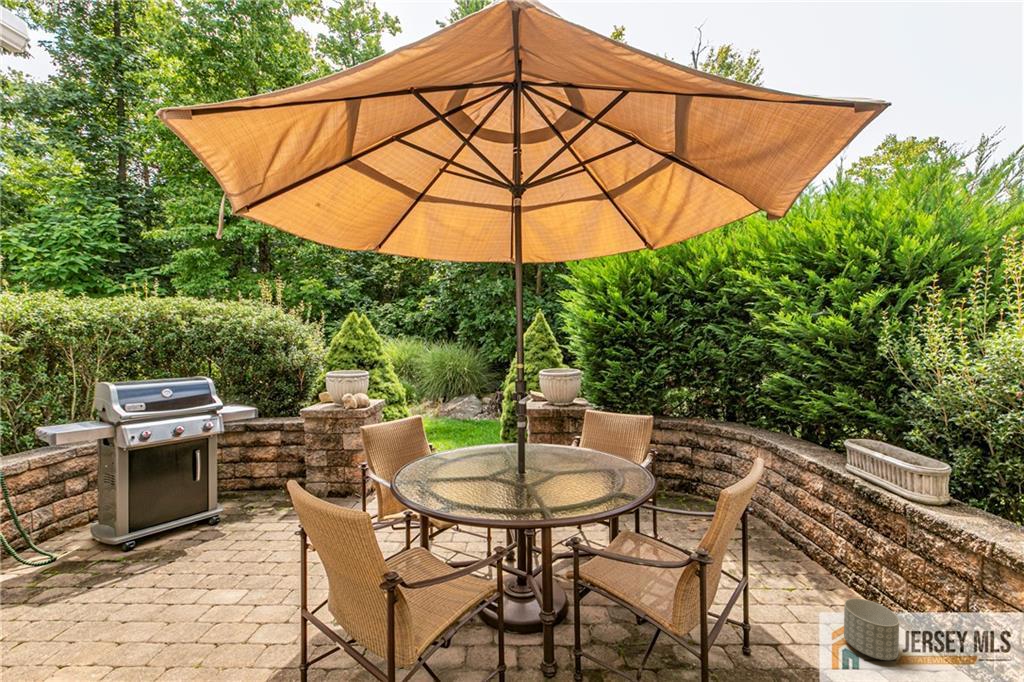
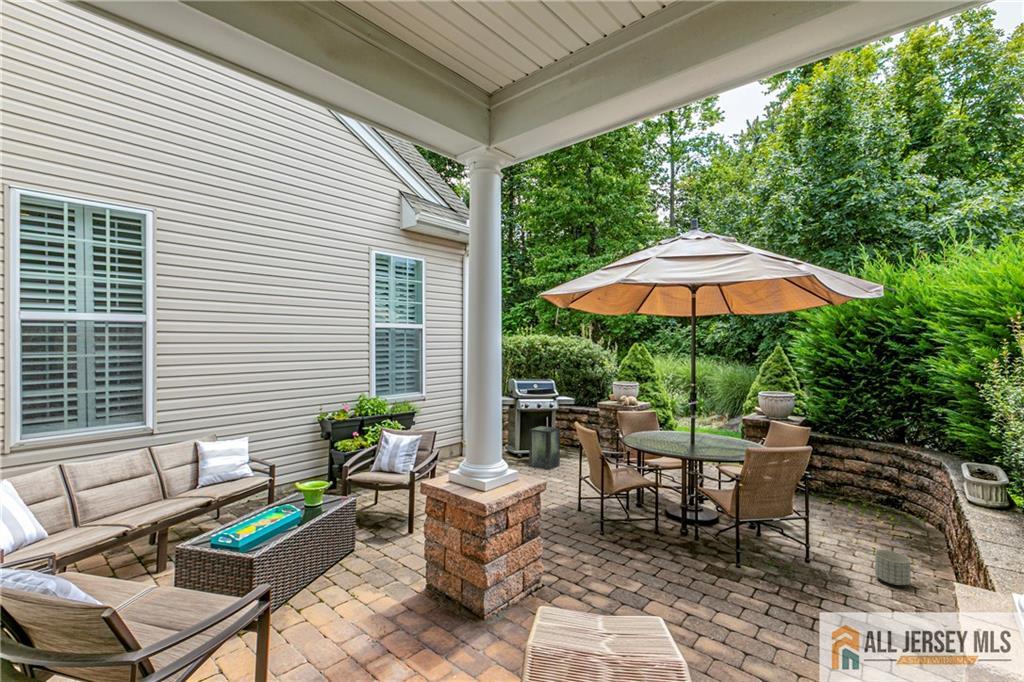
storage box: none [151,472,233,574] -> present [529,426,560,470]

